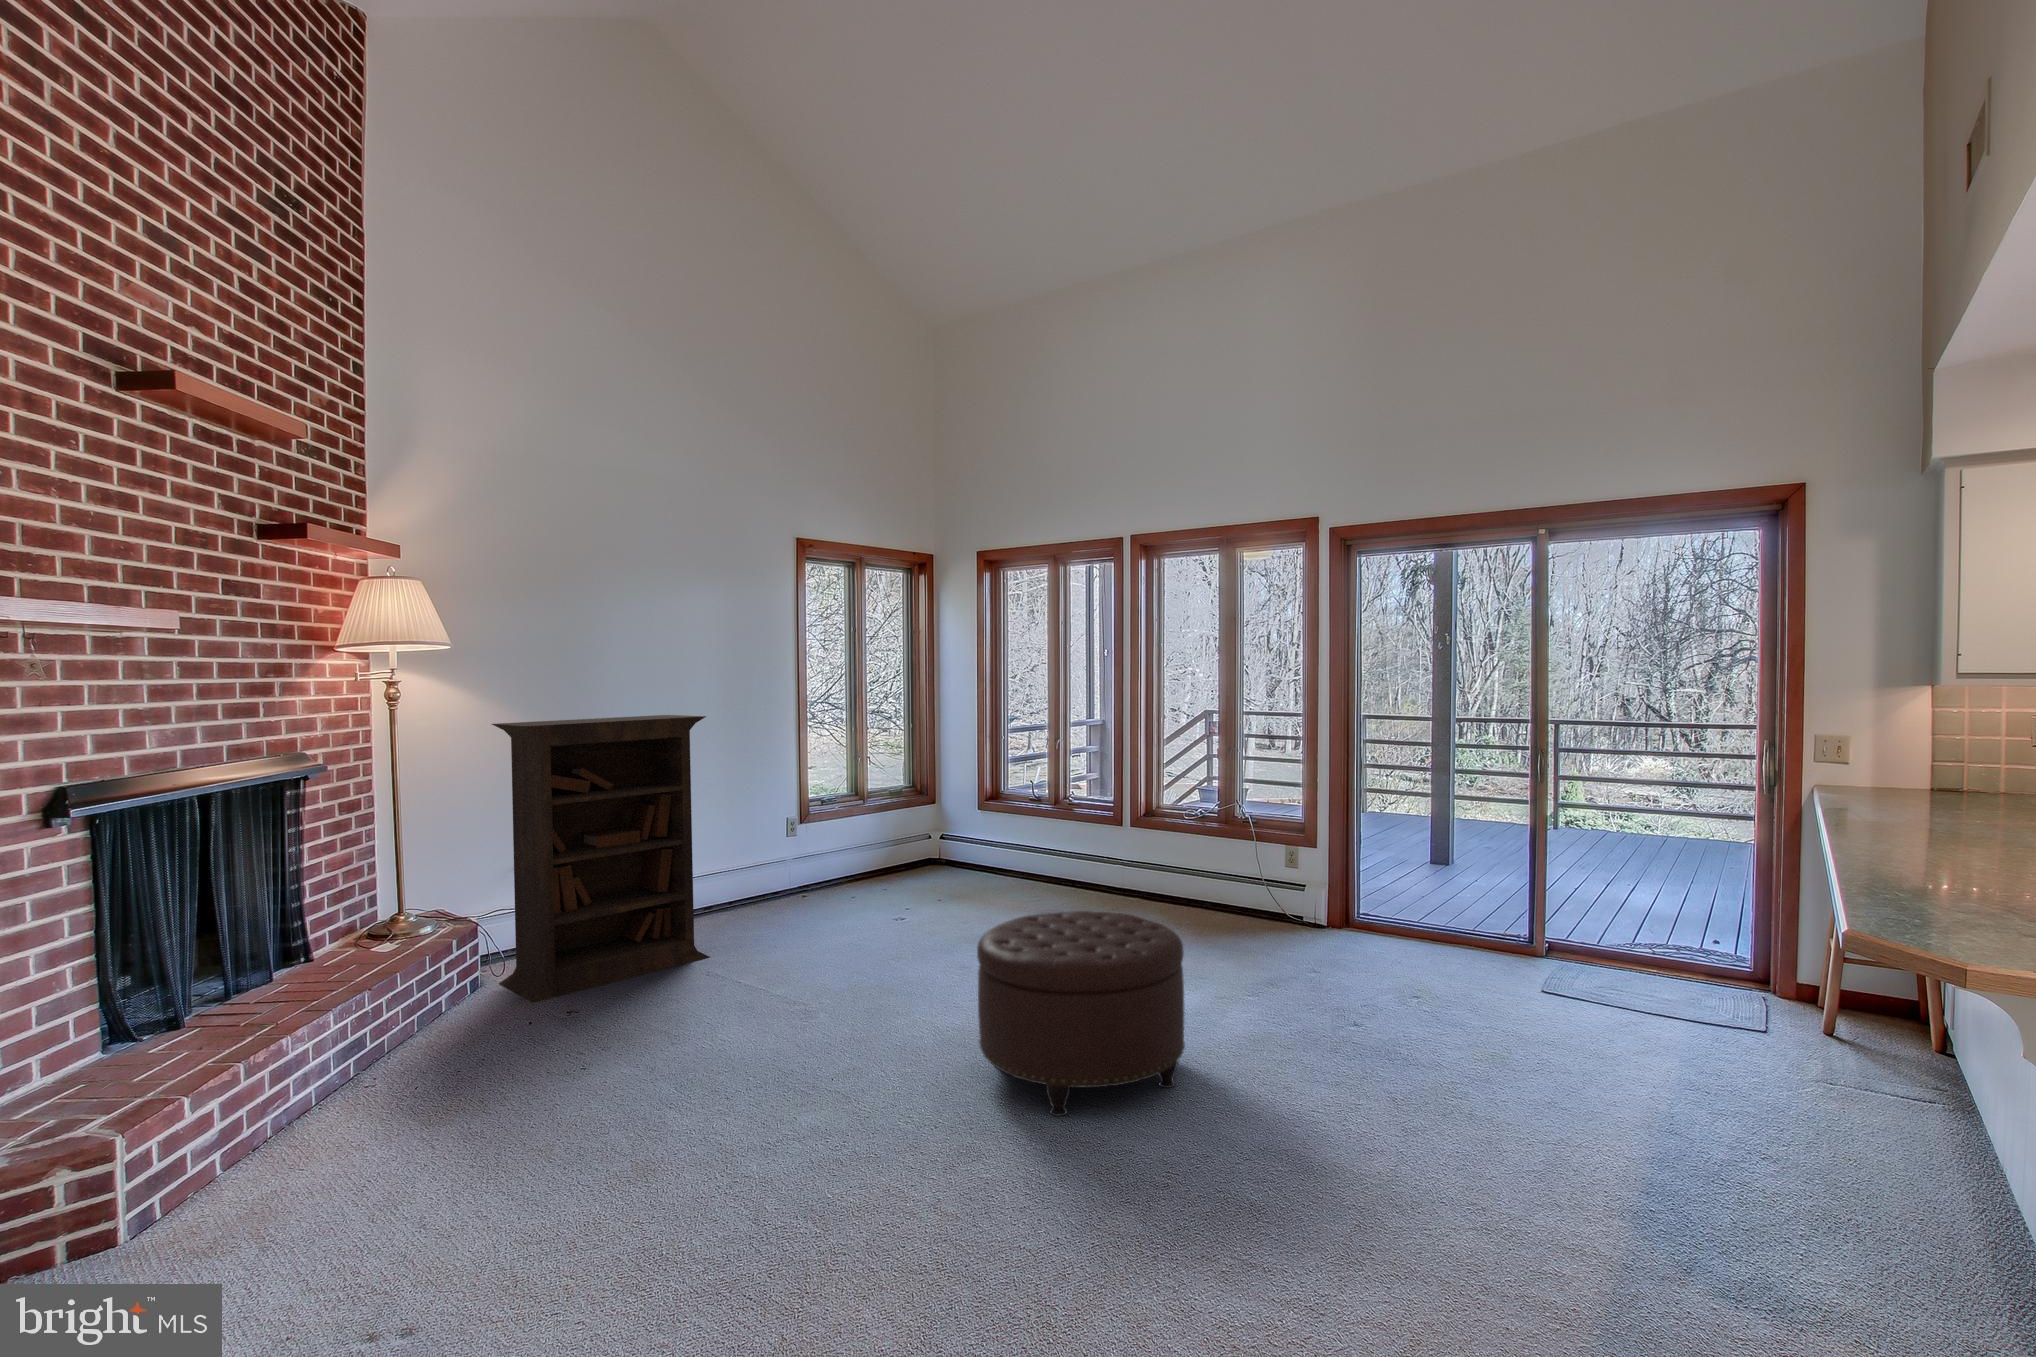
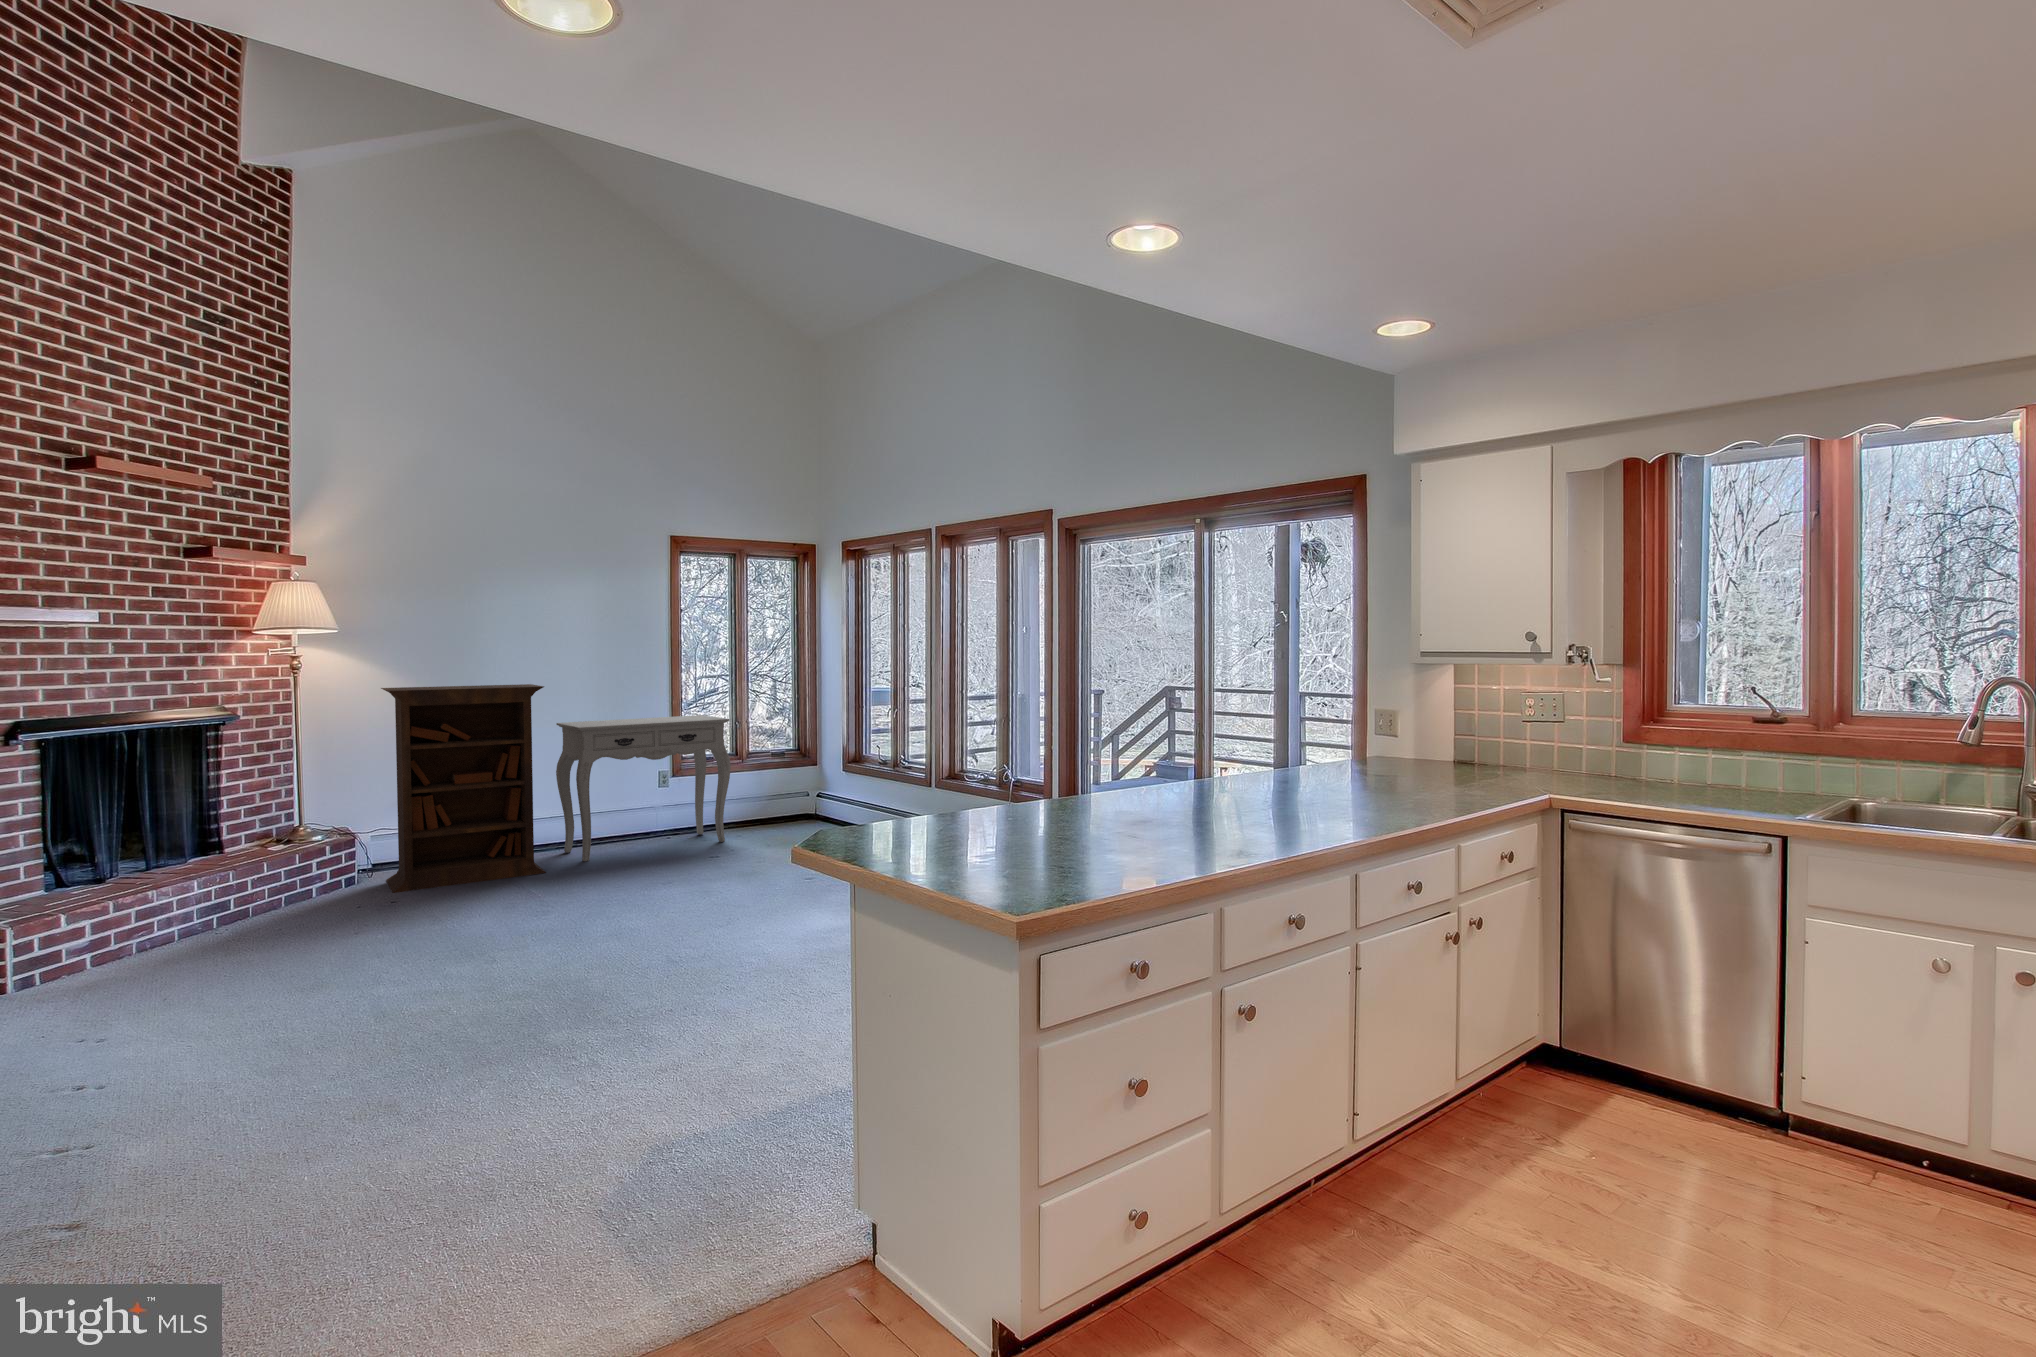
console table: none [681,749,882,938] -> present [556,715,731,862]
ottoman: present [977,911,1185,1116] -> none [589,844,750,981]

